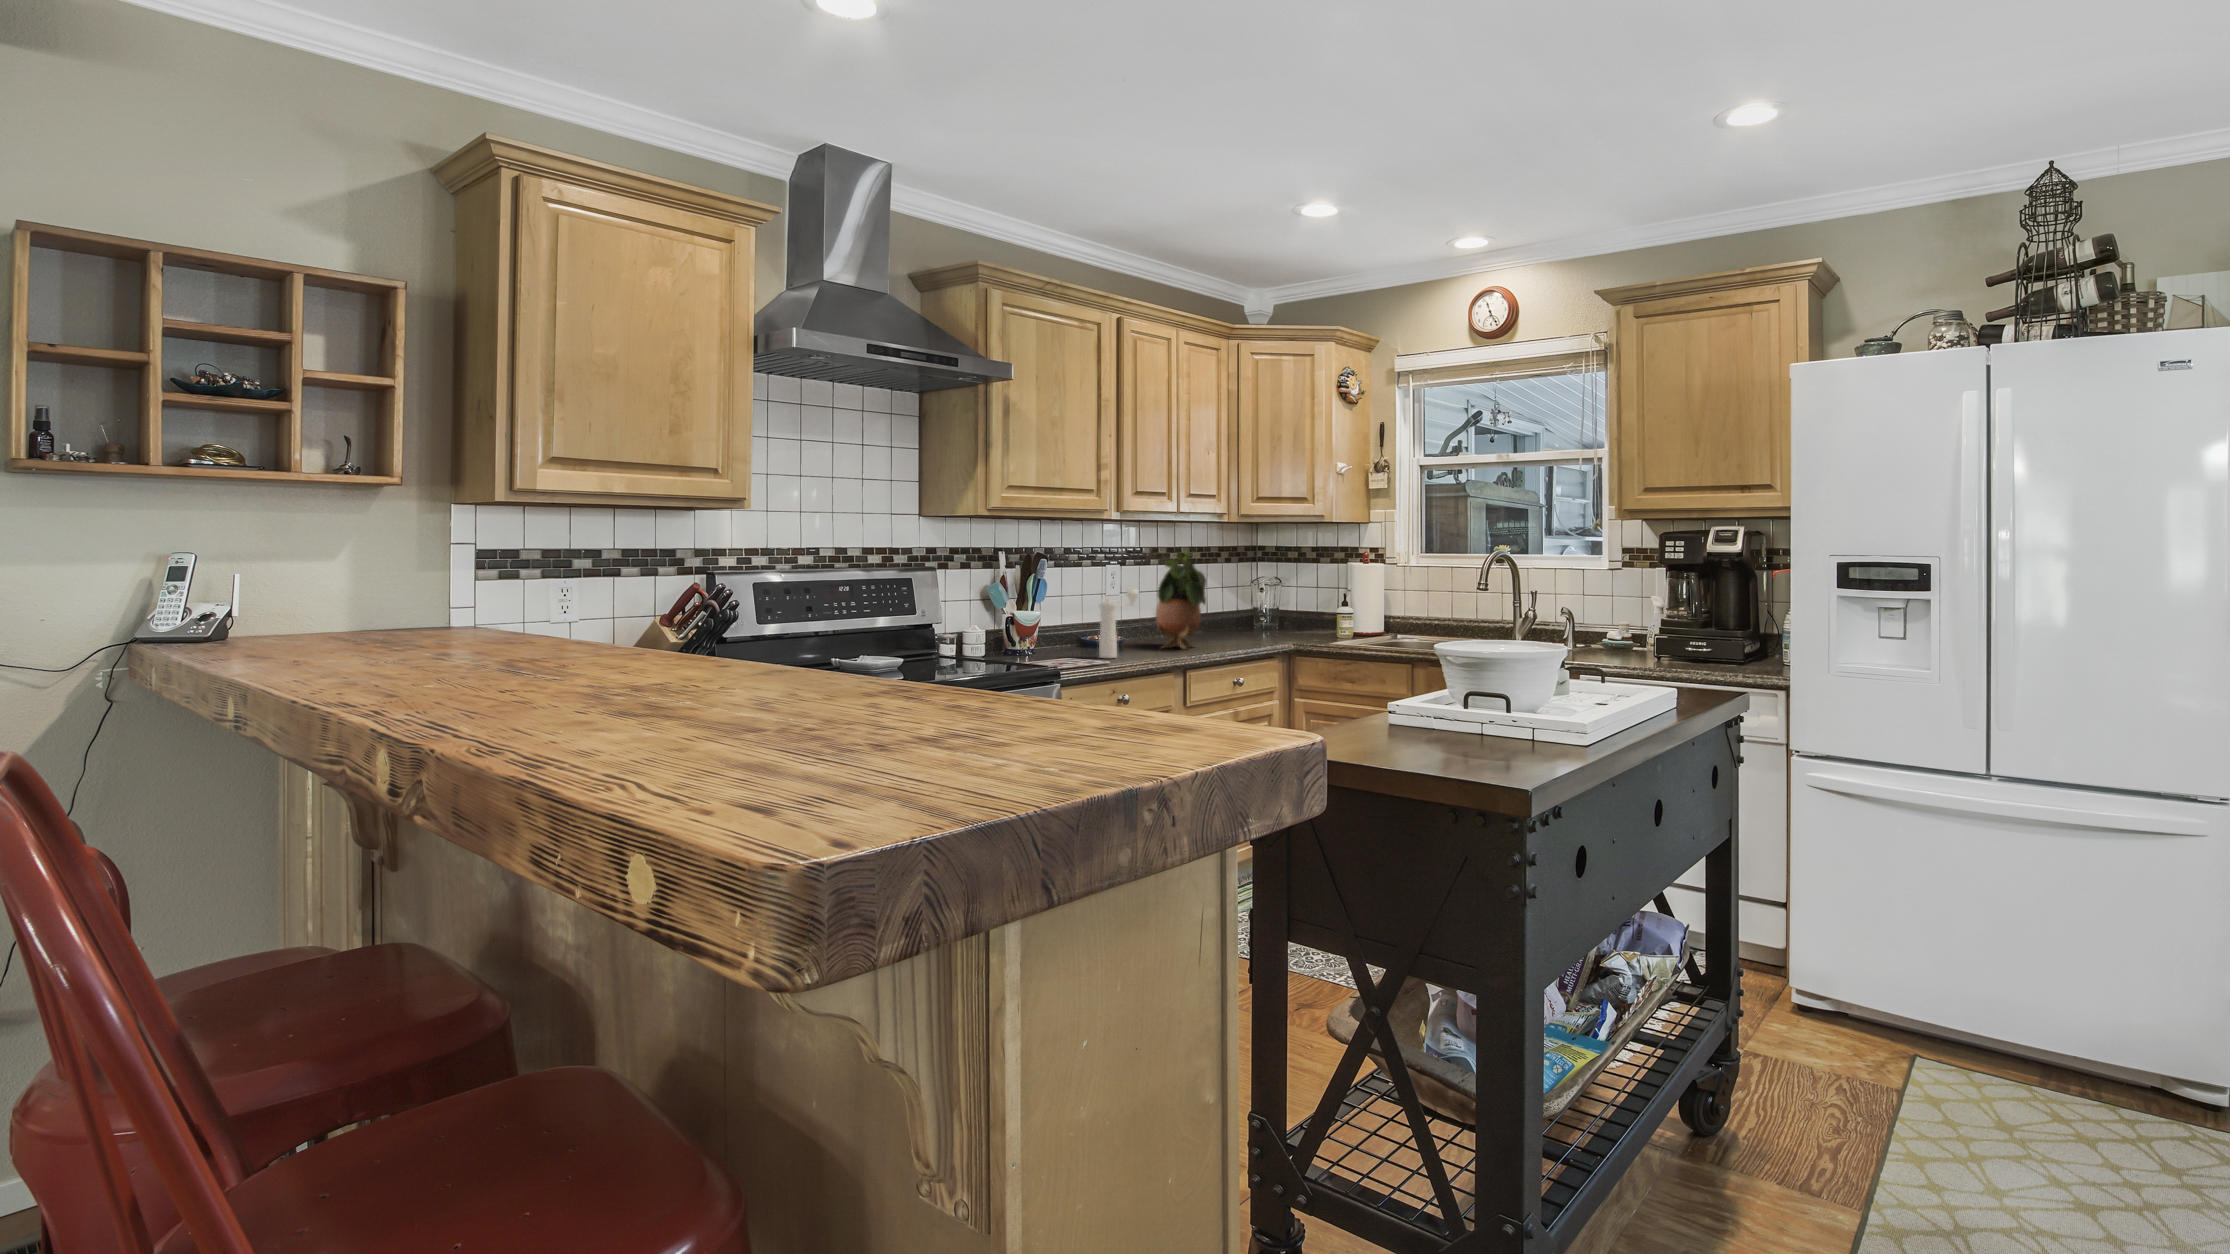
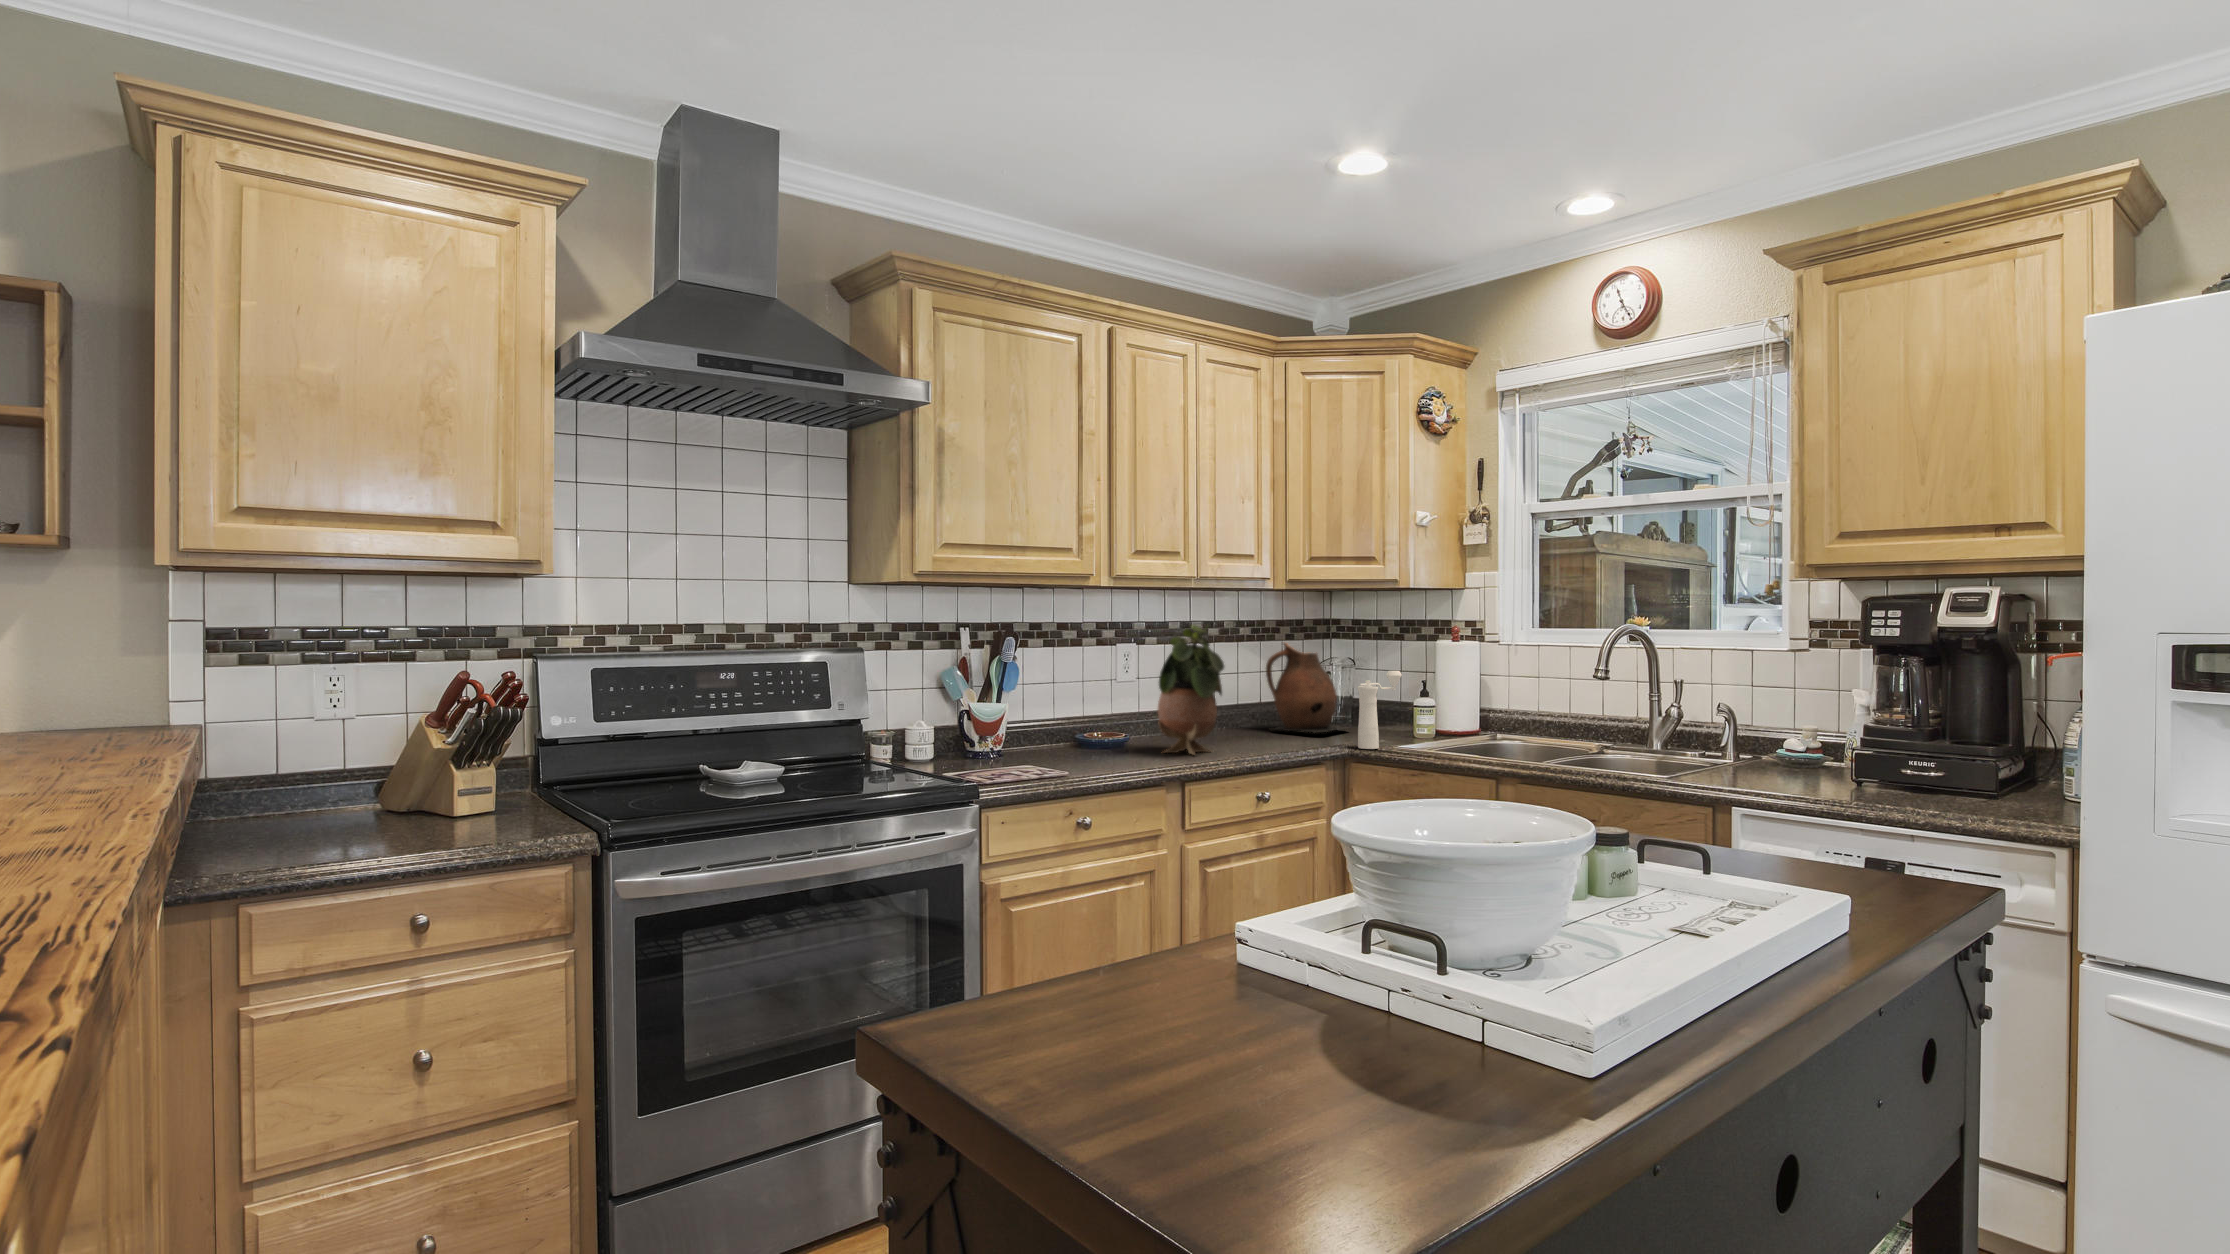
ceramic pitcher: none [1220,565,1283,635] -> present [1266,643,1346,733]
pepper mill: present [1099,589,1139,658] -> present [1357,671,1402,749]

